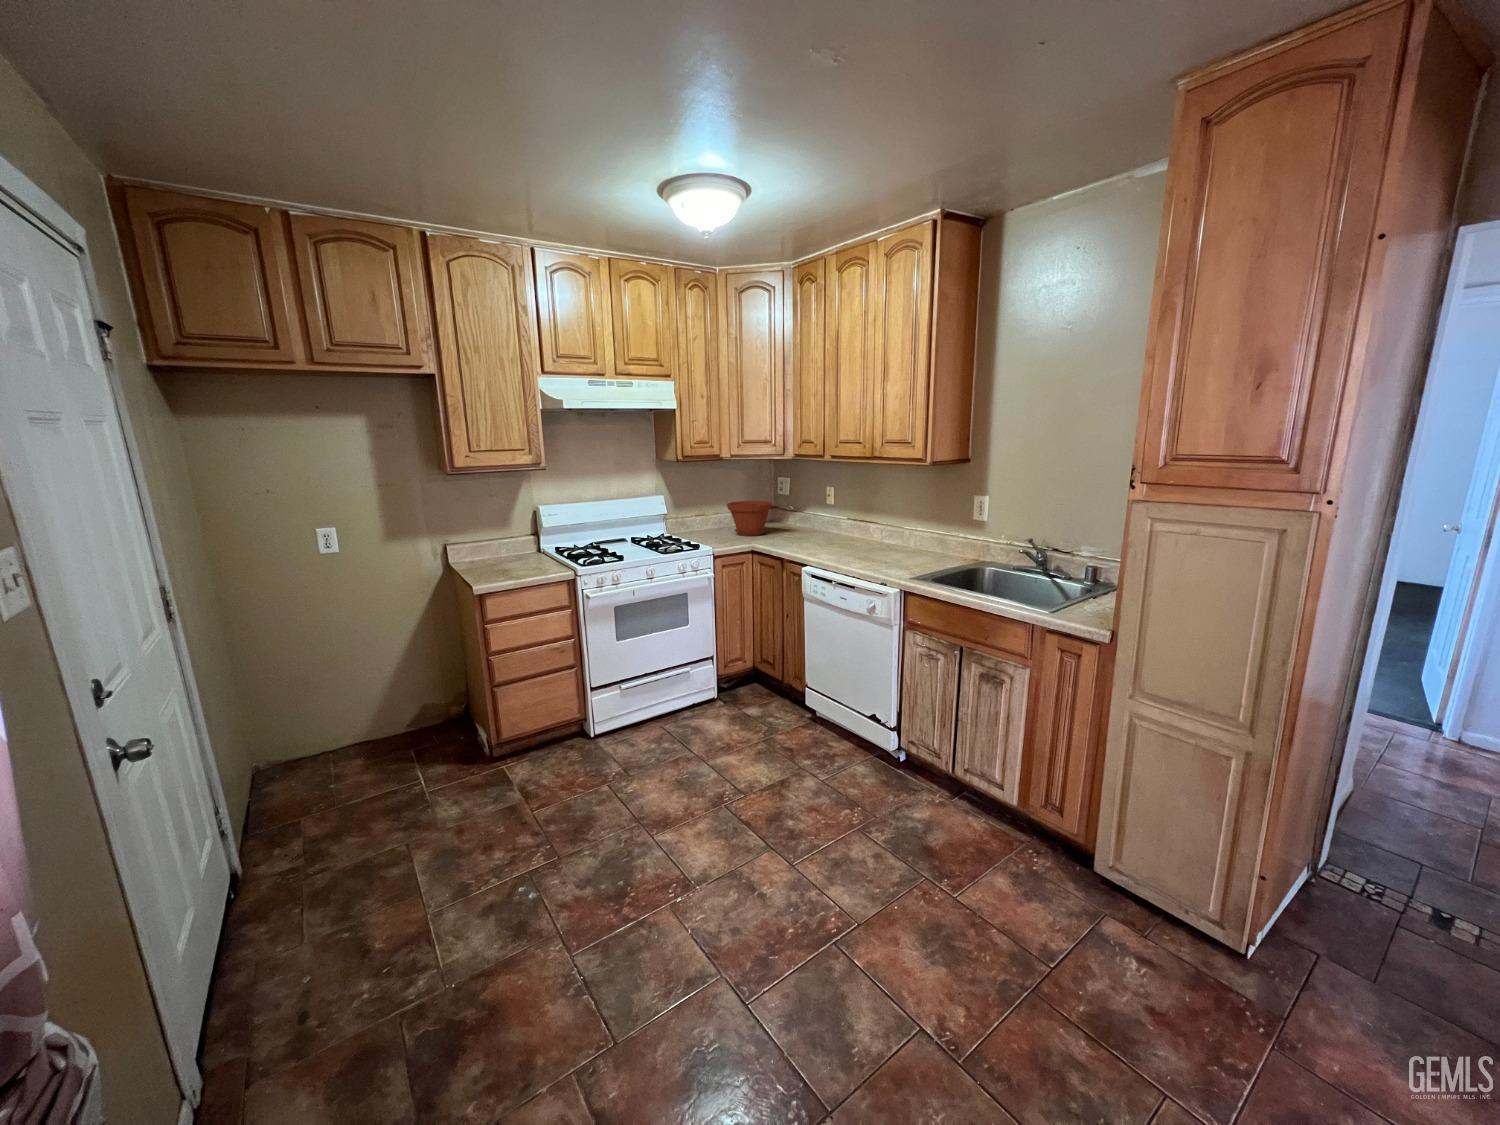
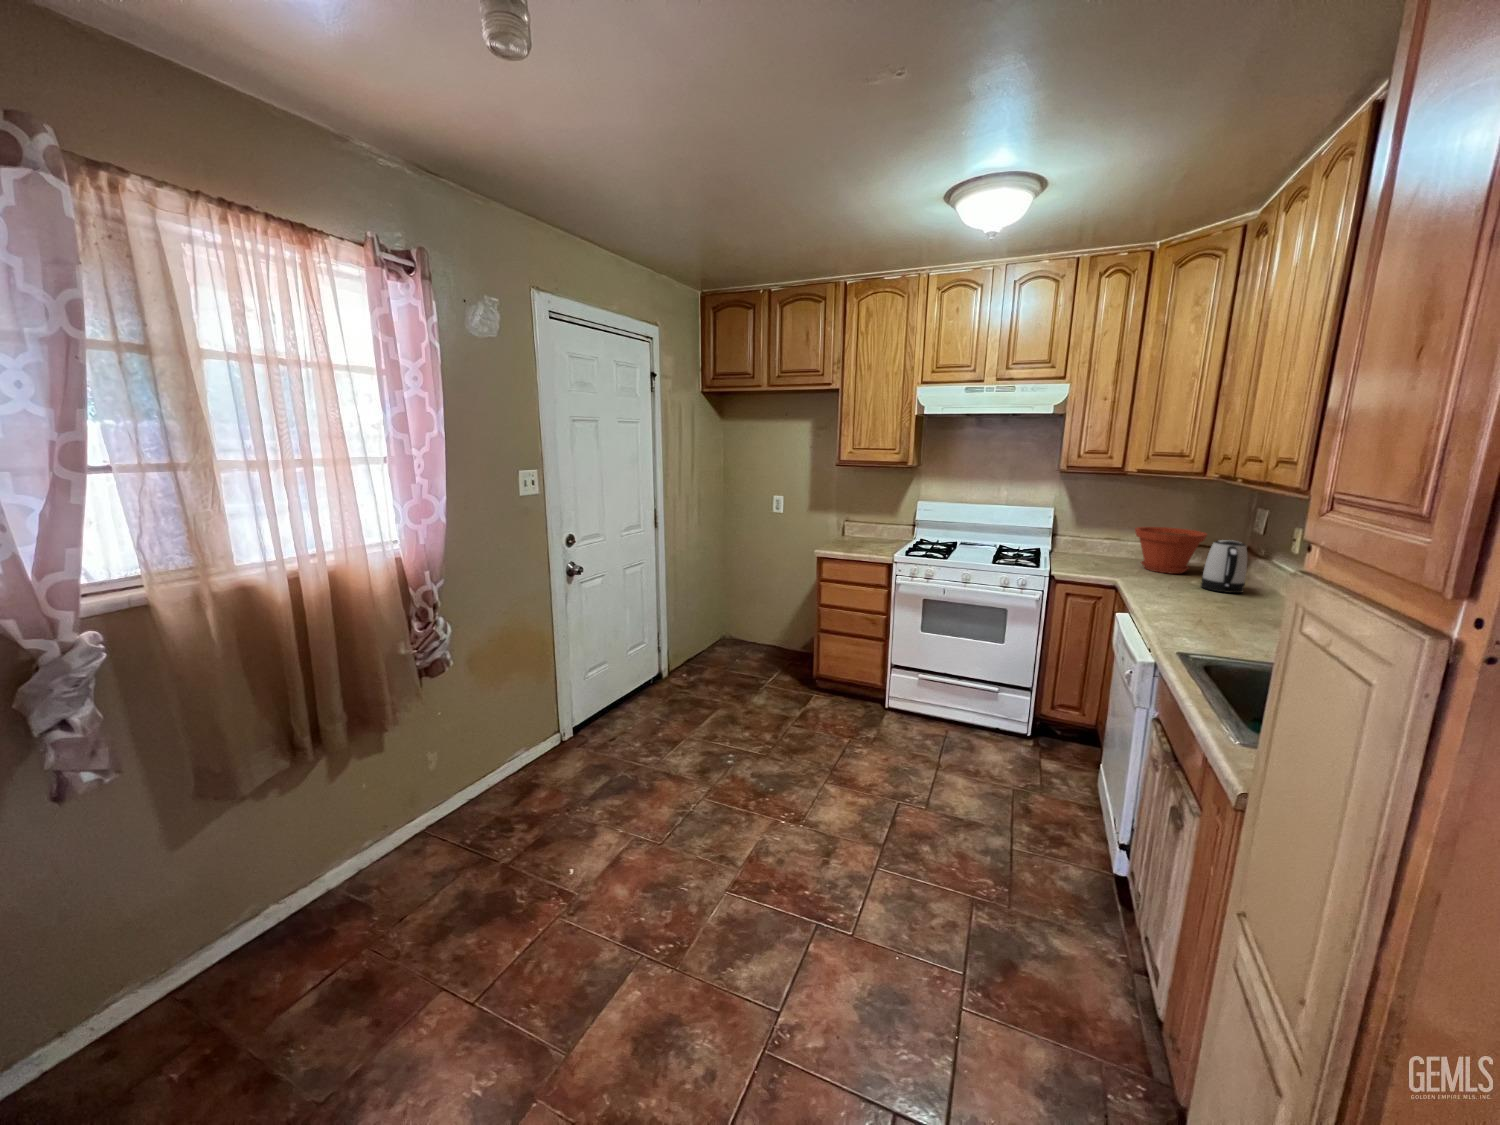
kettle: none [792,502,817,540] -> present [1201,540,1247,593]

